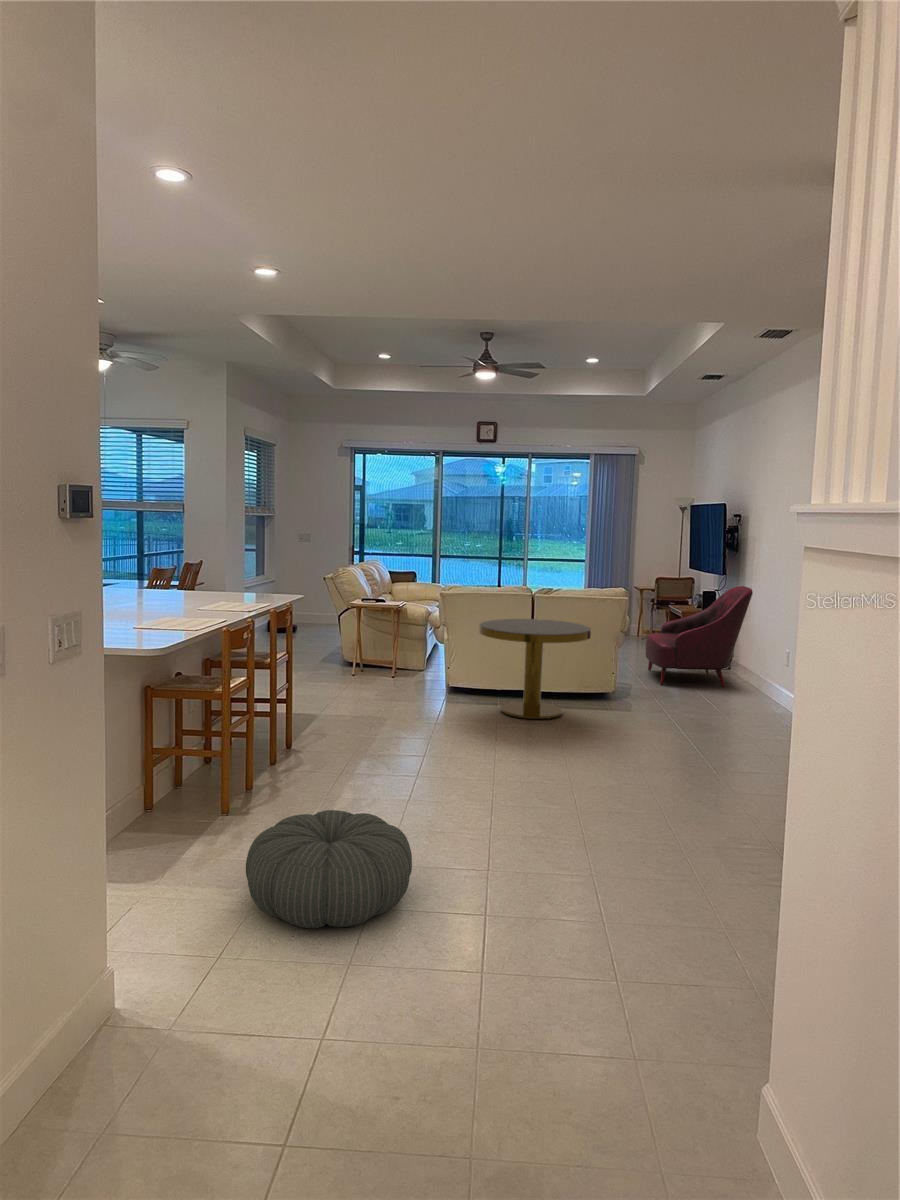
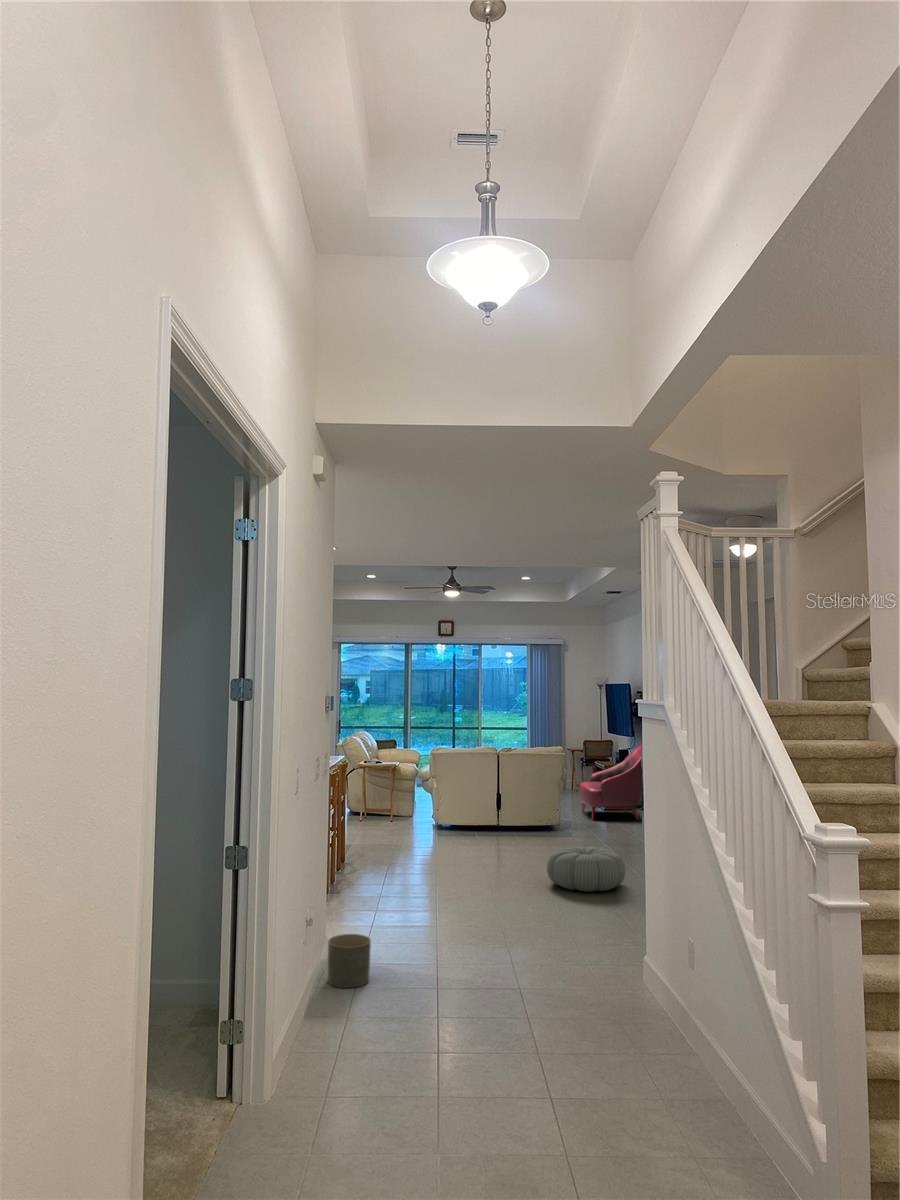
side table: present [479,619,591,719] -> none [463,771,542,843]
pouf: present [246,810,412,928] -> present [547,846,625,892]
planter: none [74,970,170,1101] -> present [328,934,371,988]

